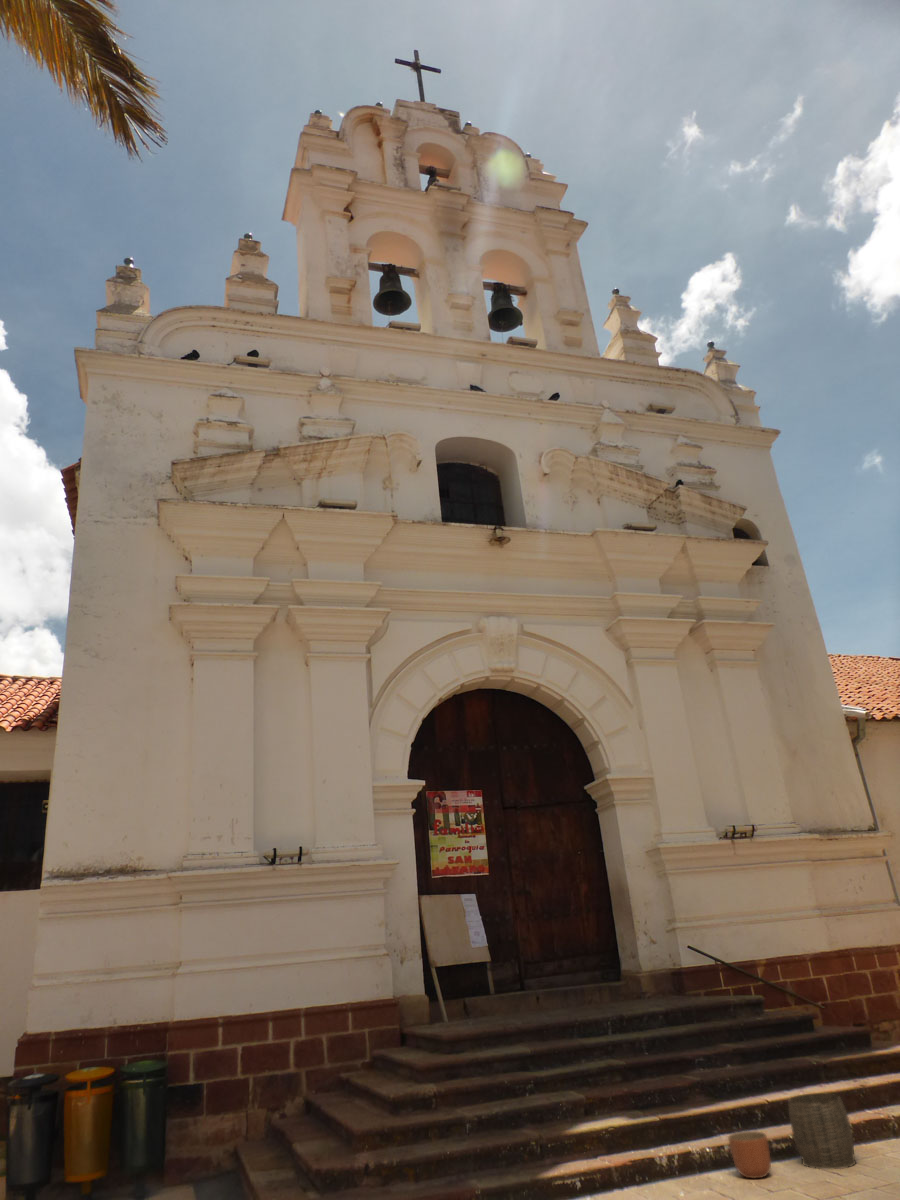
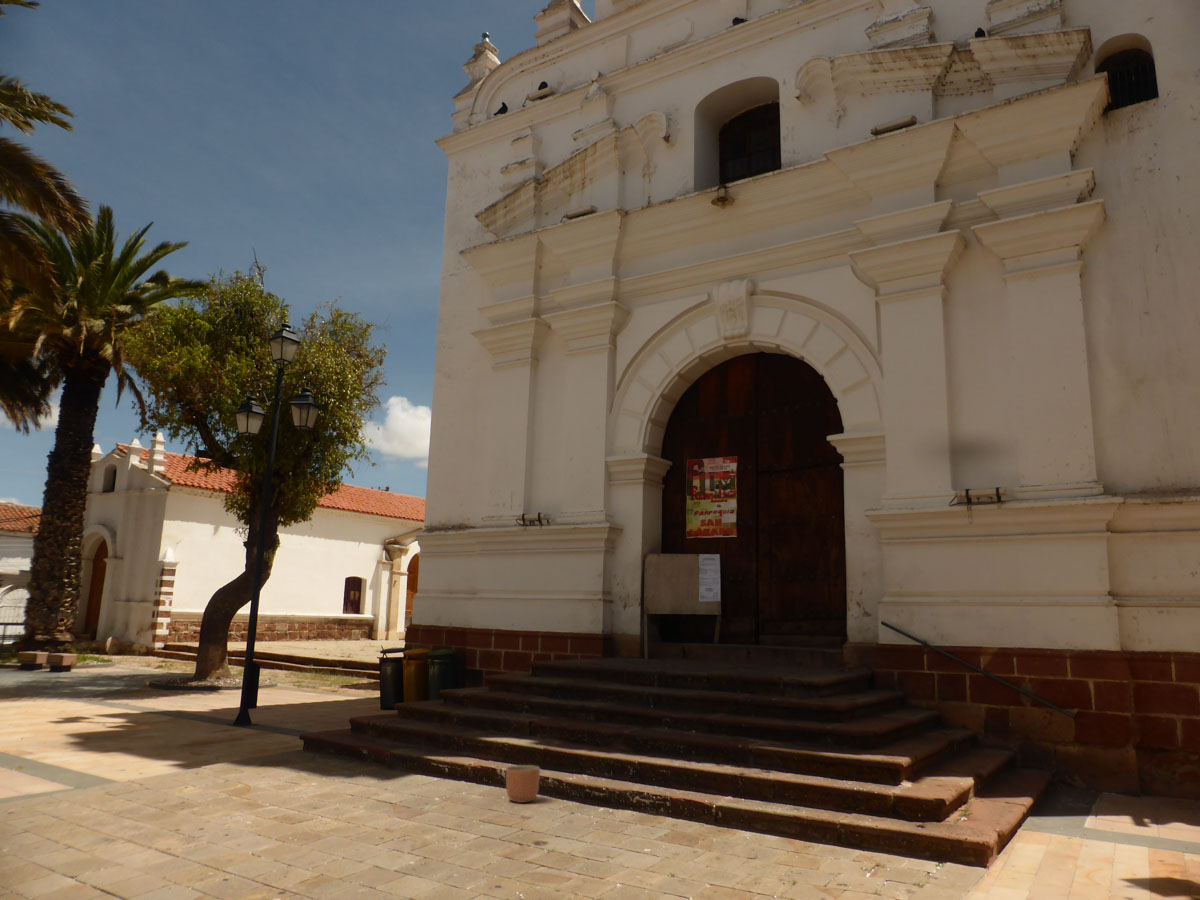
woven basket: present [789,1093,855,1169] -> none [556,753,612,820]

